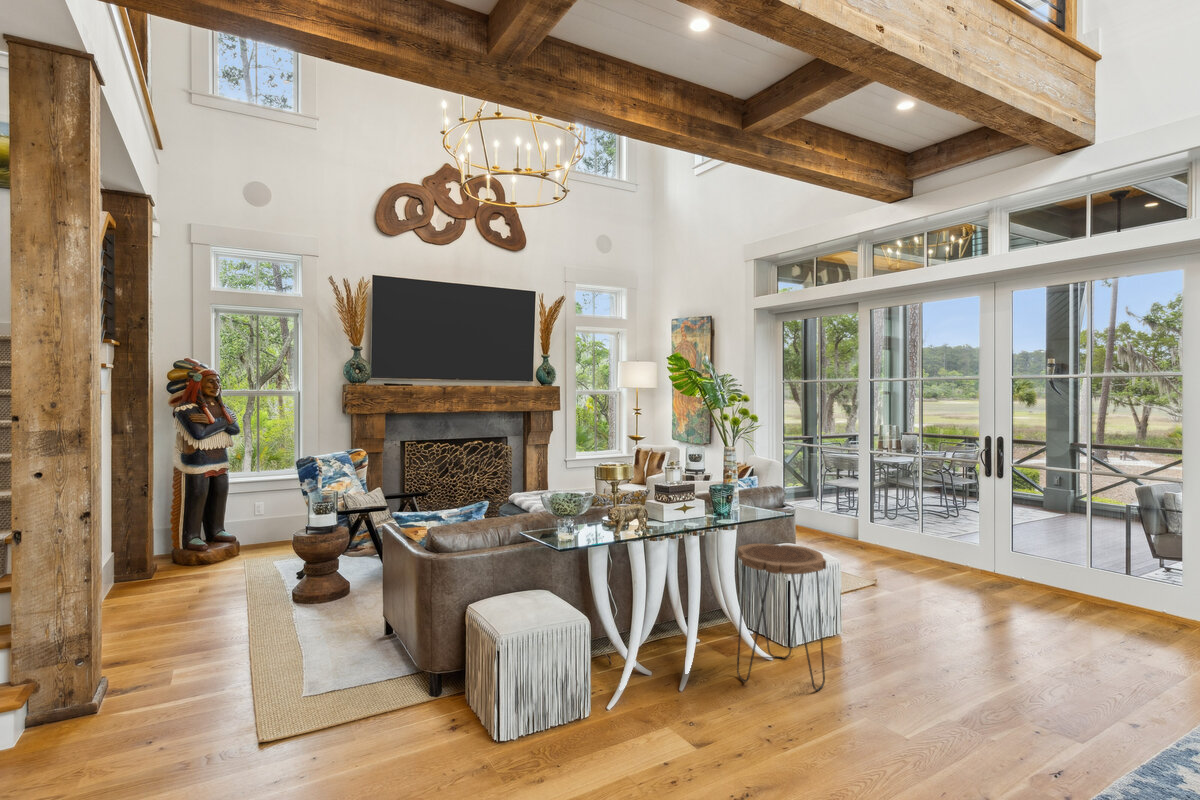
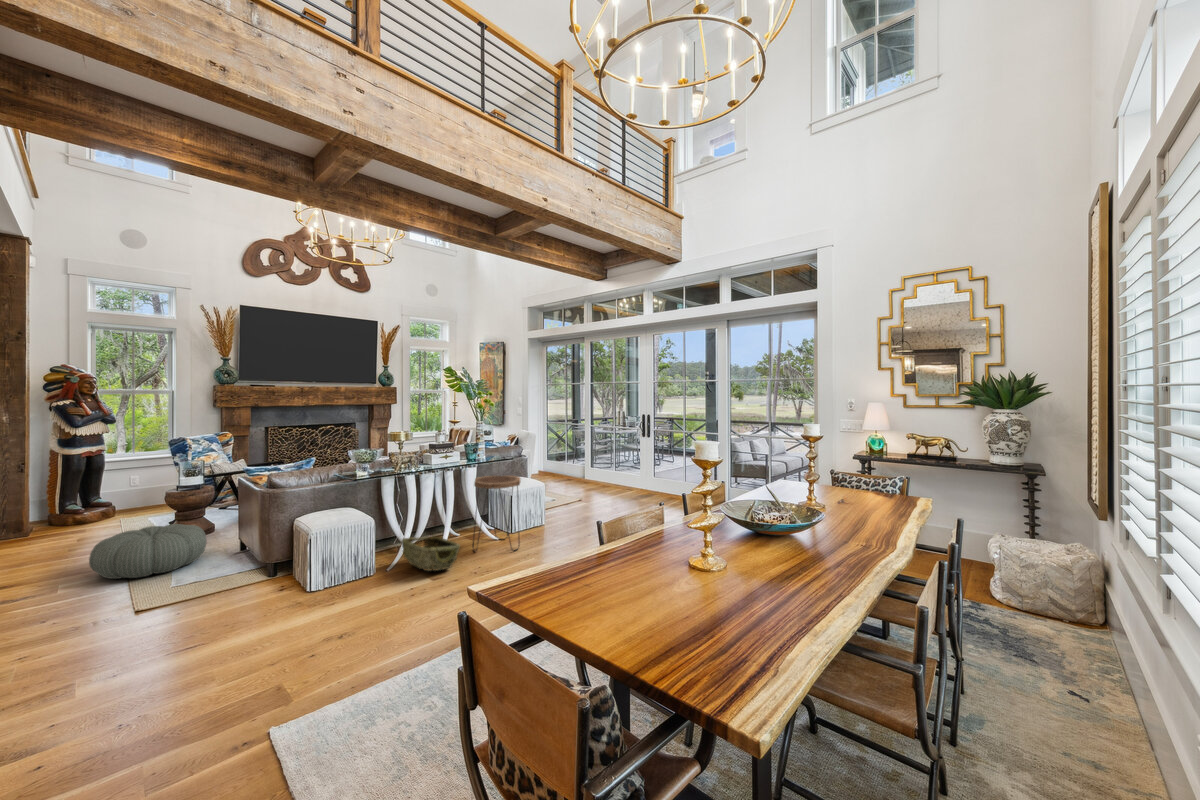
pouf: none [206,587,343,670] -> present [89,524,207,579]
woven basket: none [628,649,735,724] -> present [402,536,460,571]

